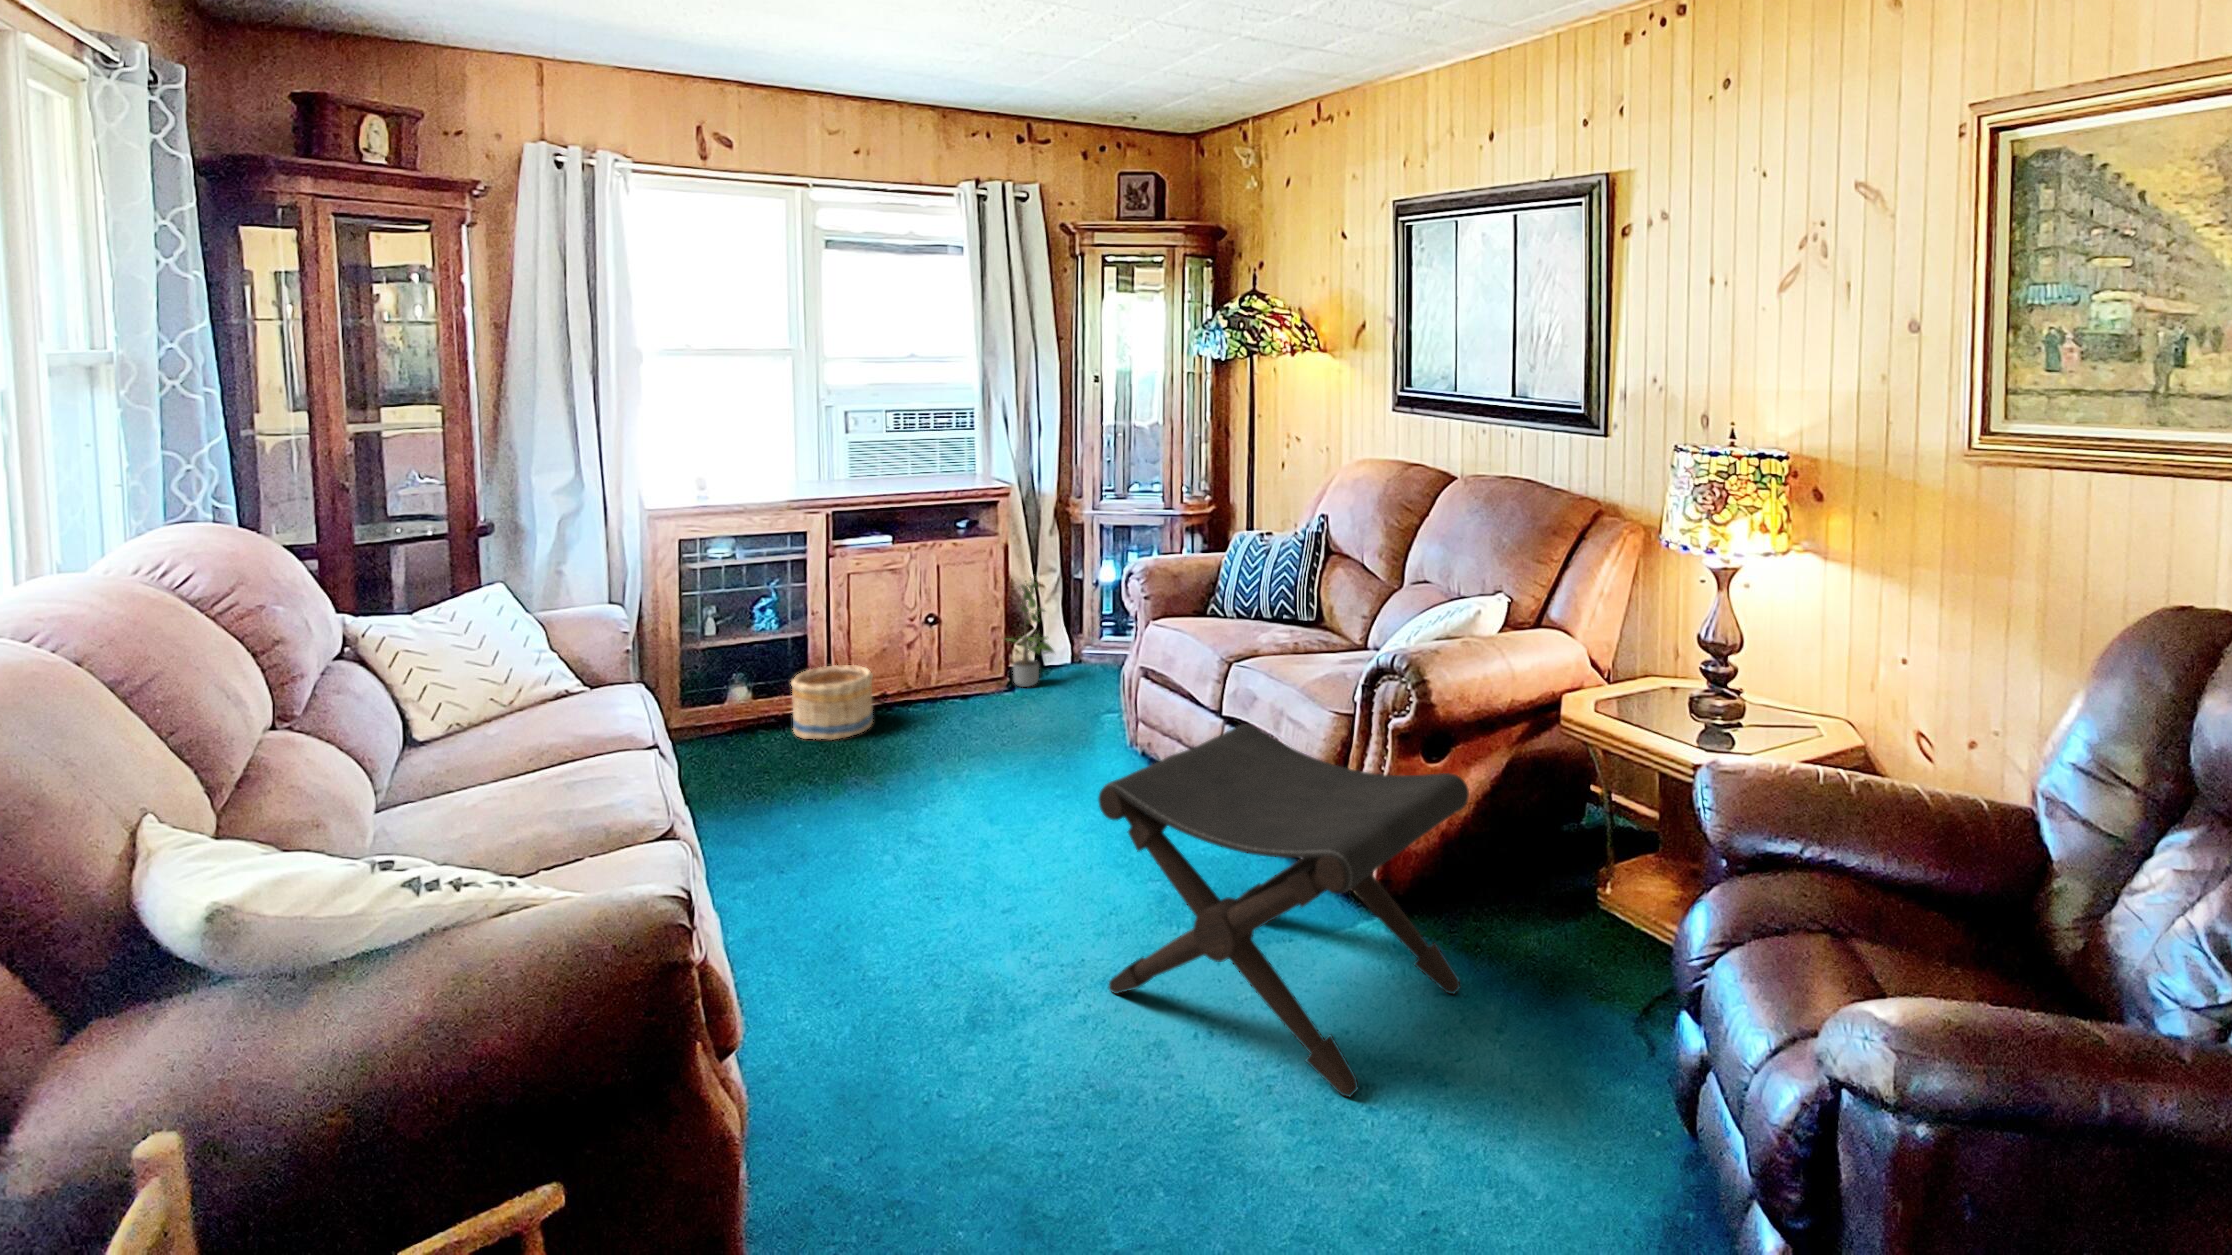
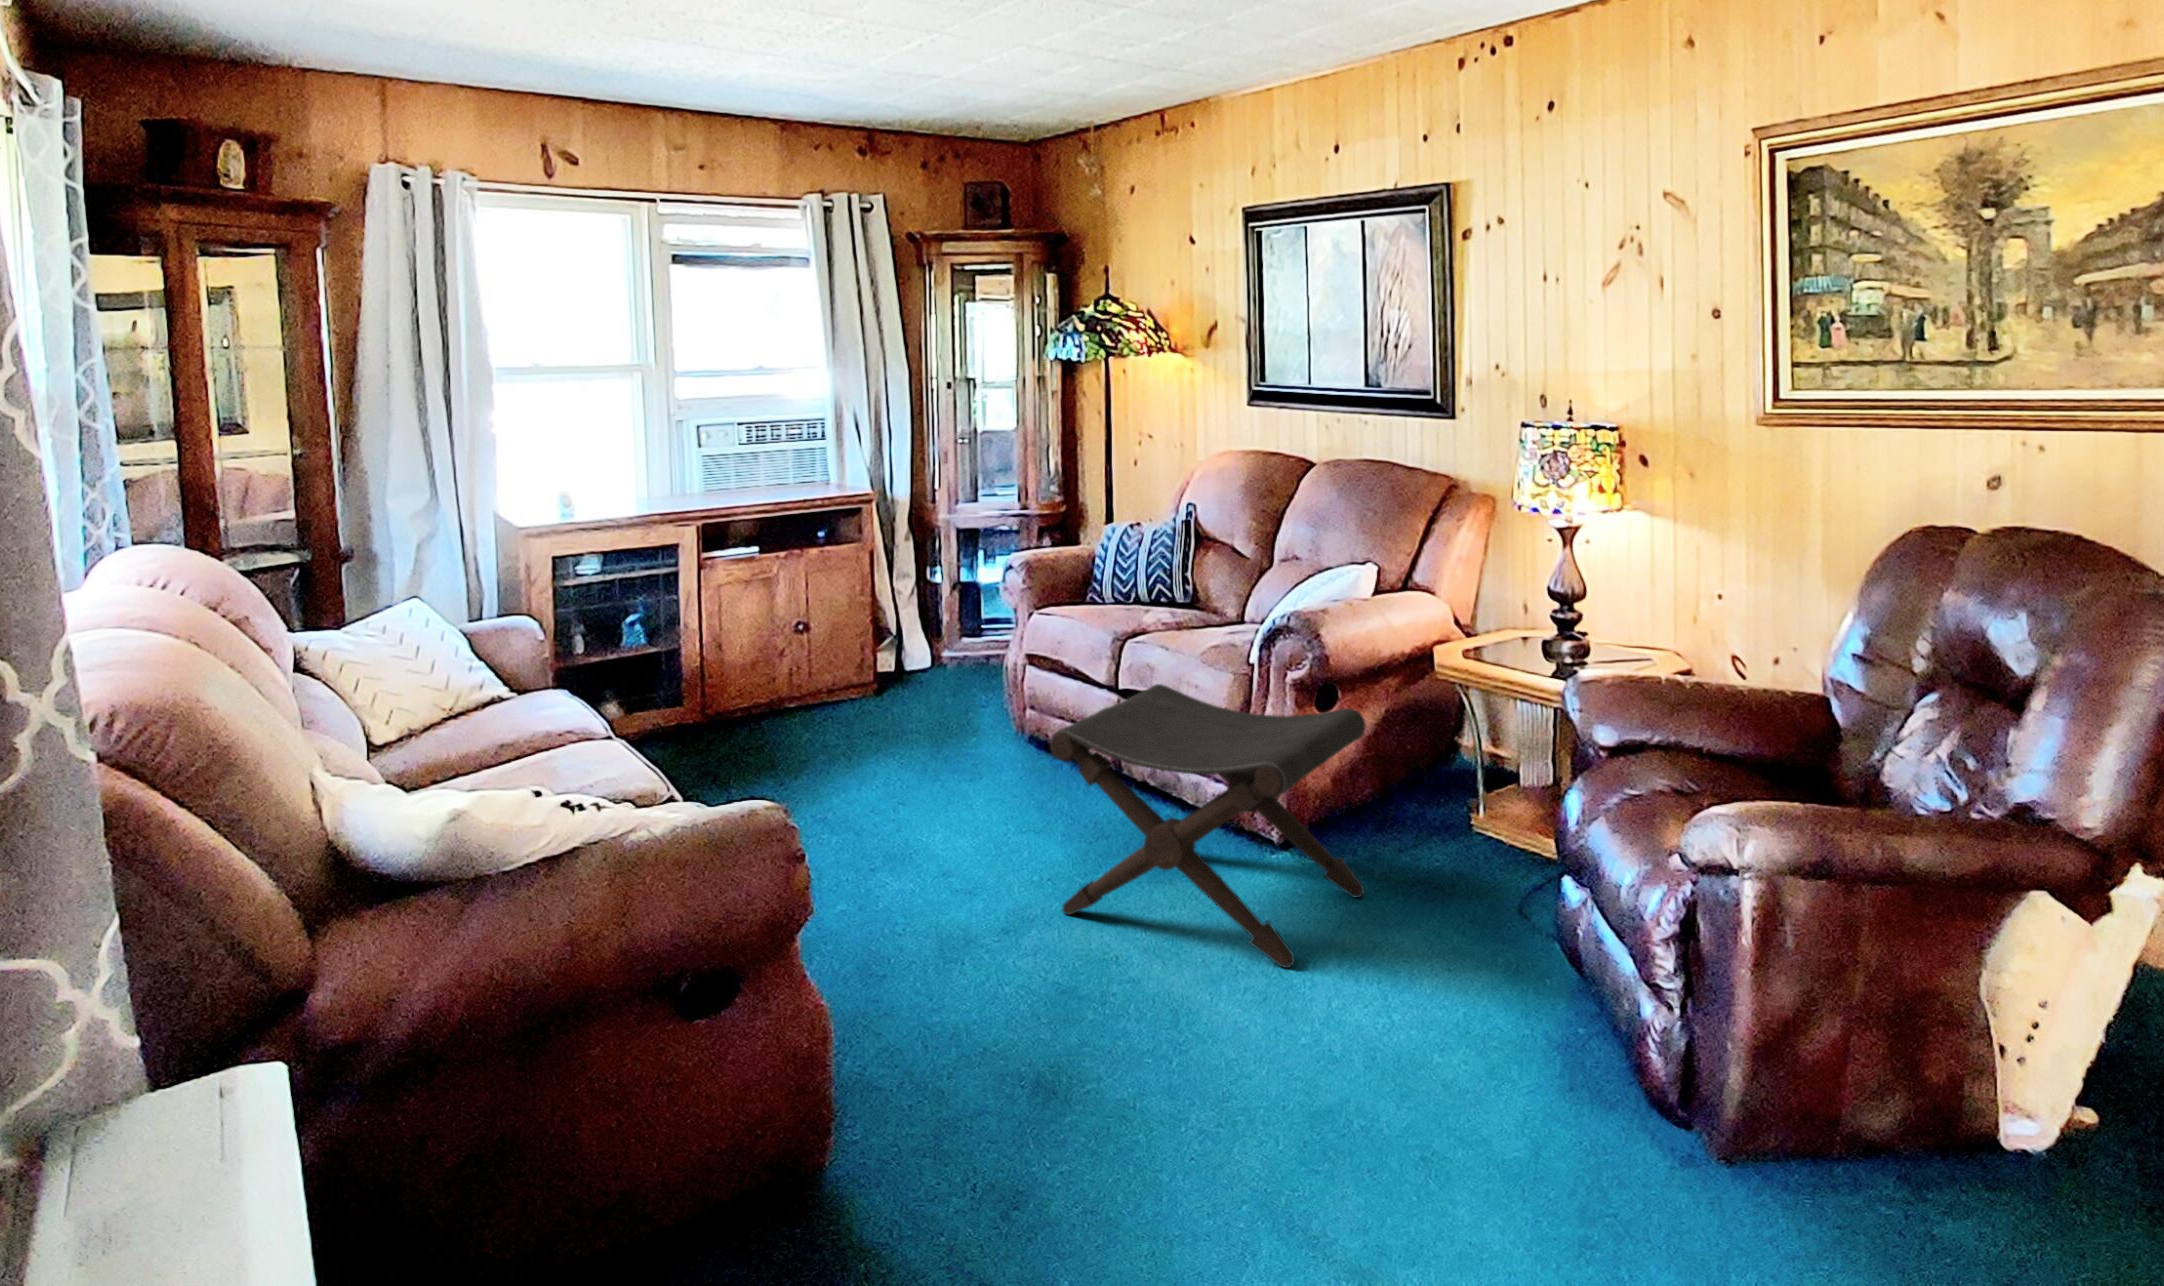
potted plant: present [1006,578,1054,687] -> none [867,579,919,692]
basket: present [791,665,873,739] -> none [675,674,754,746]

